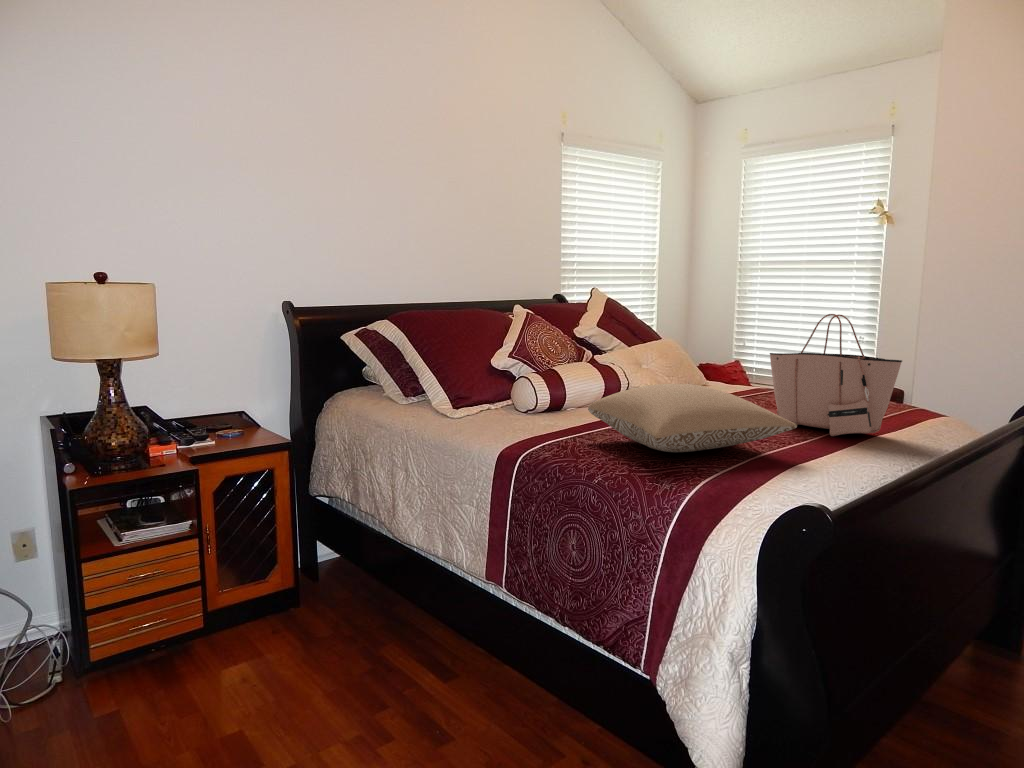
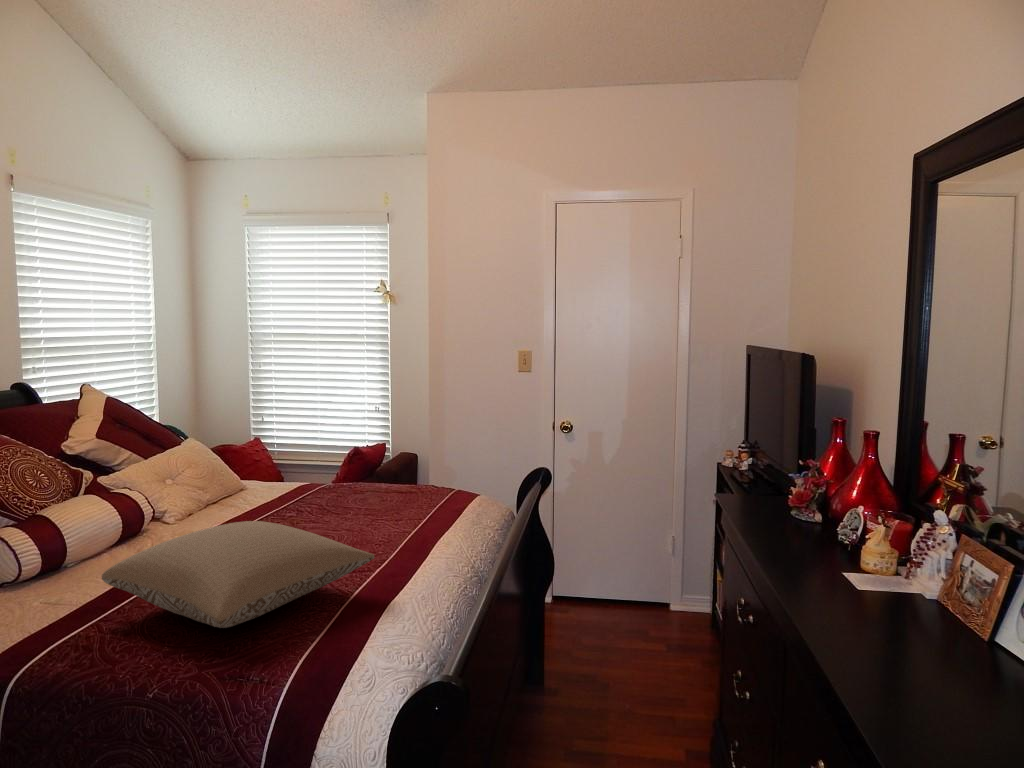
tote bag: present [770,314,902,436] -> none [321,416,452,546]

